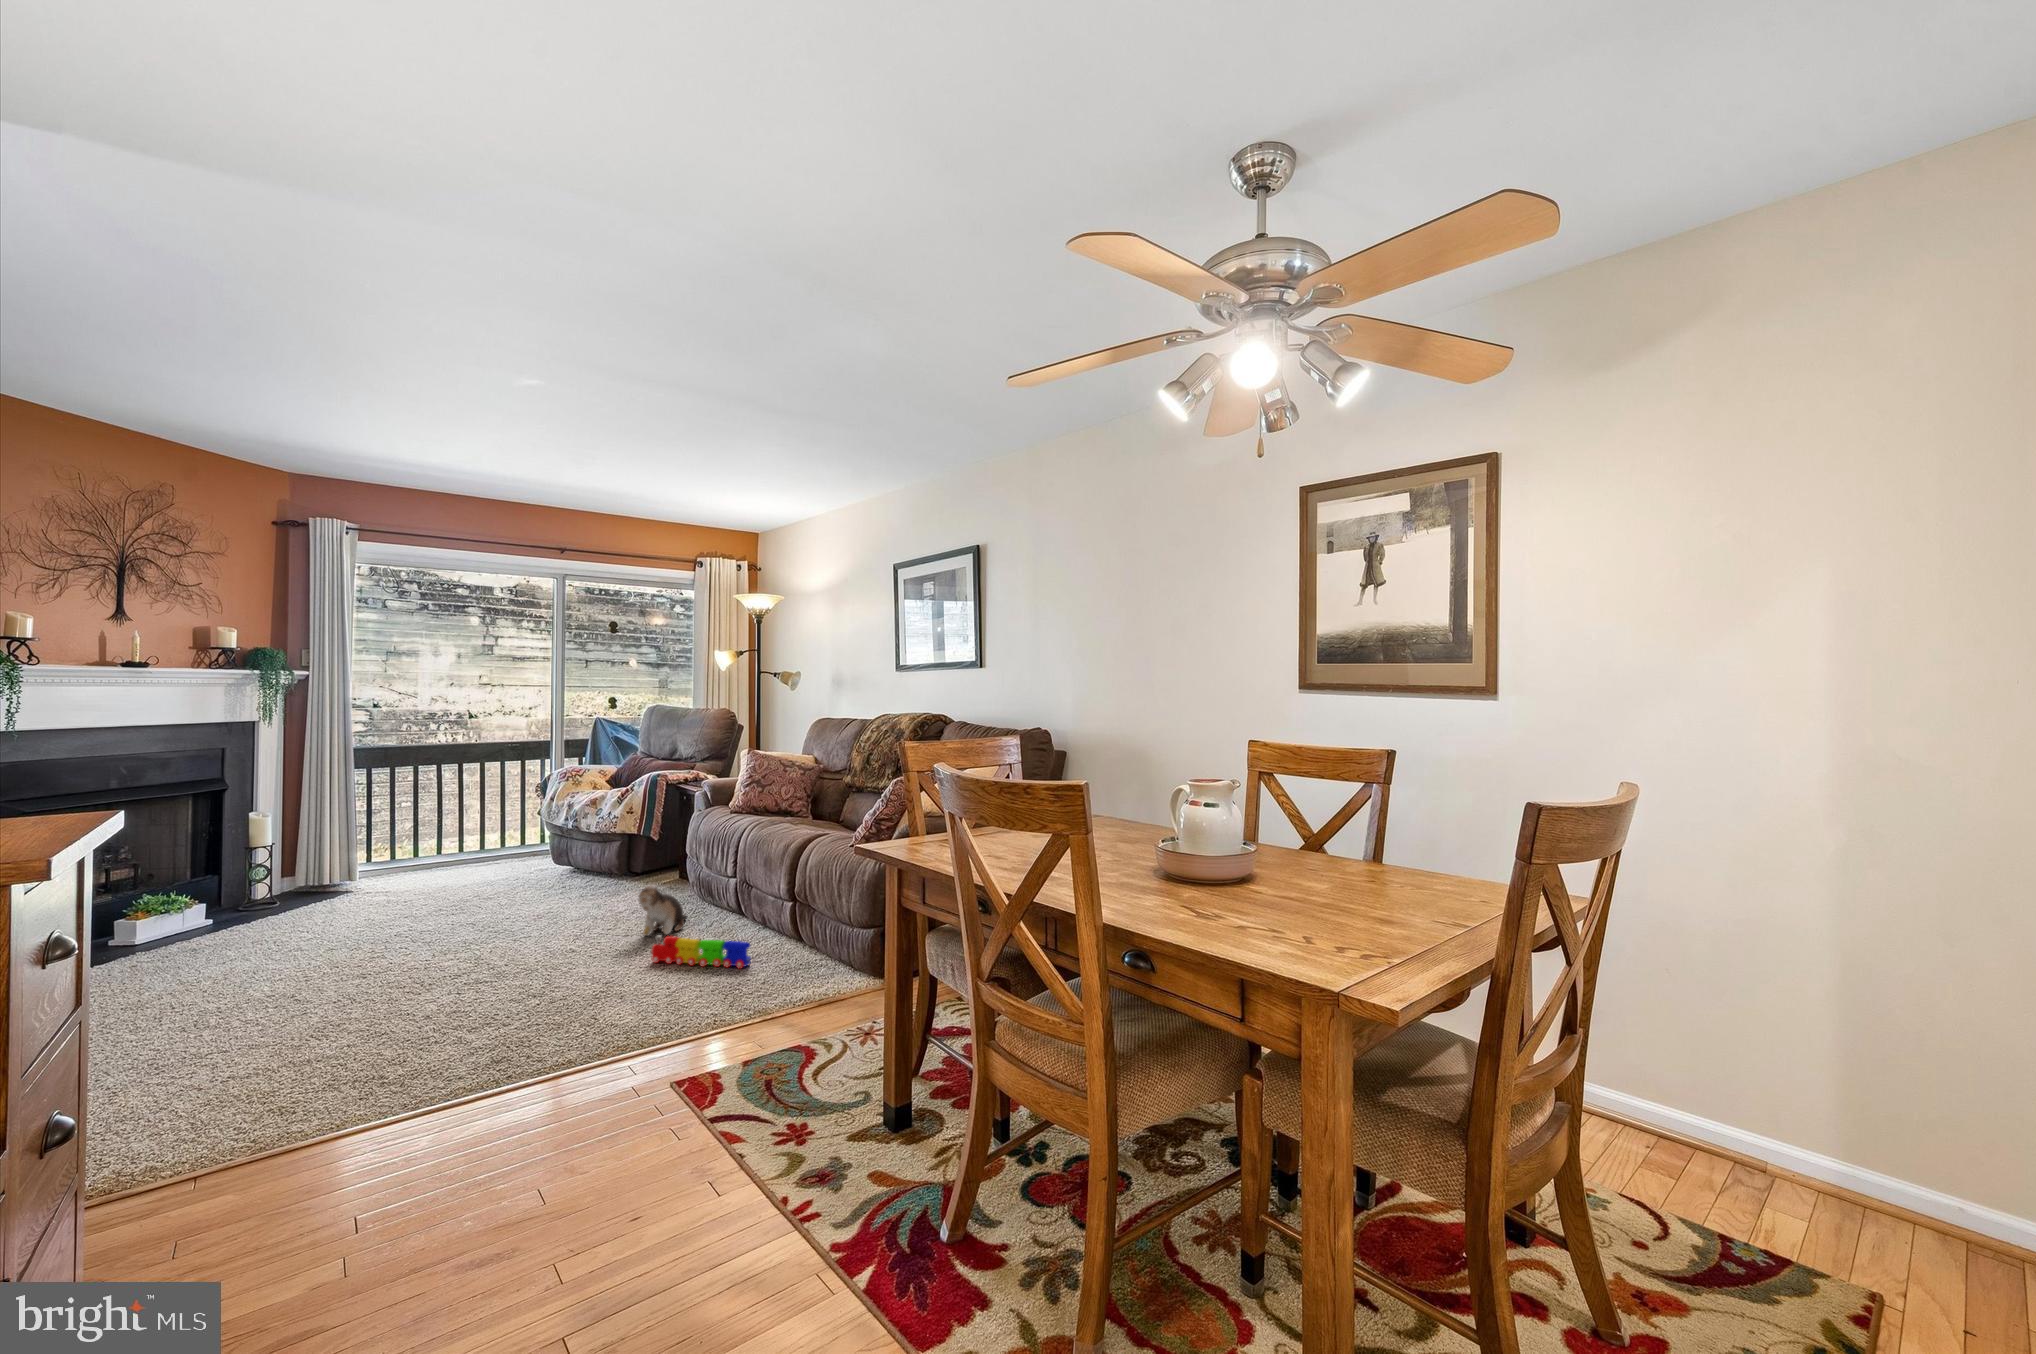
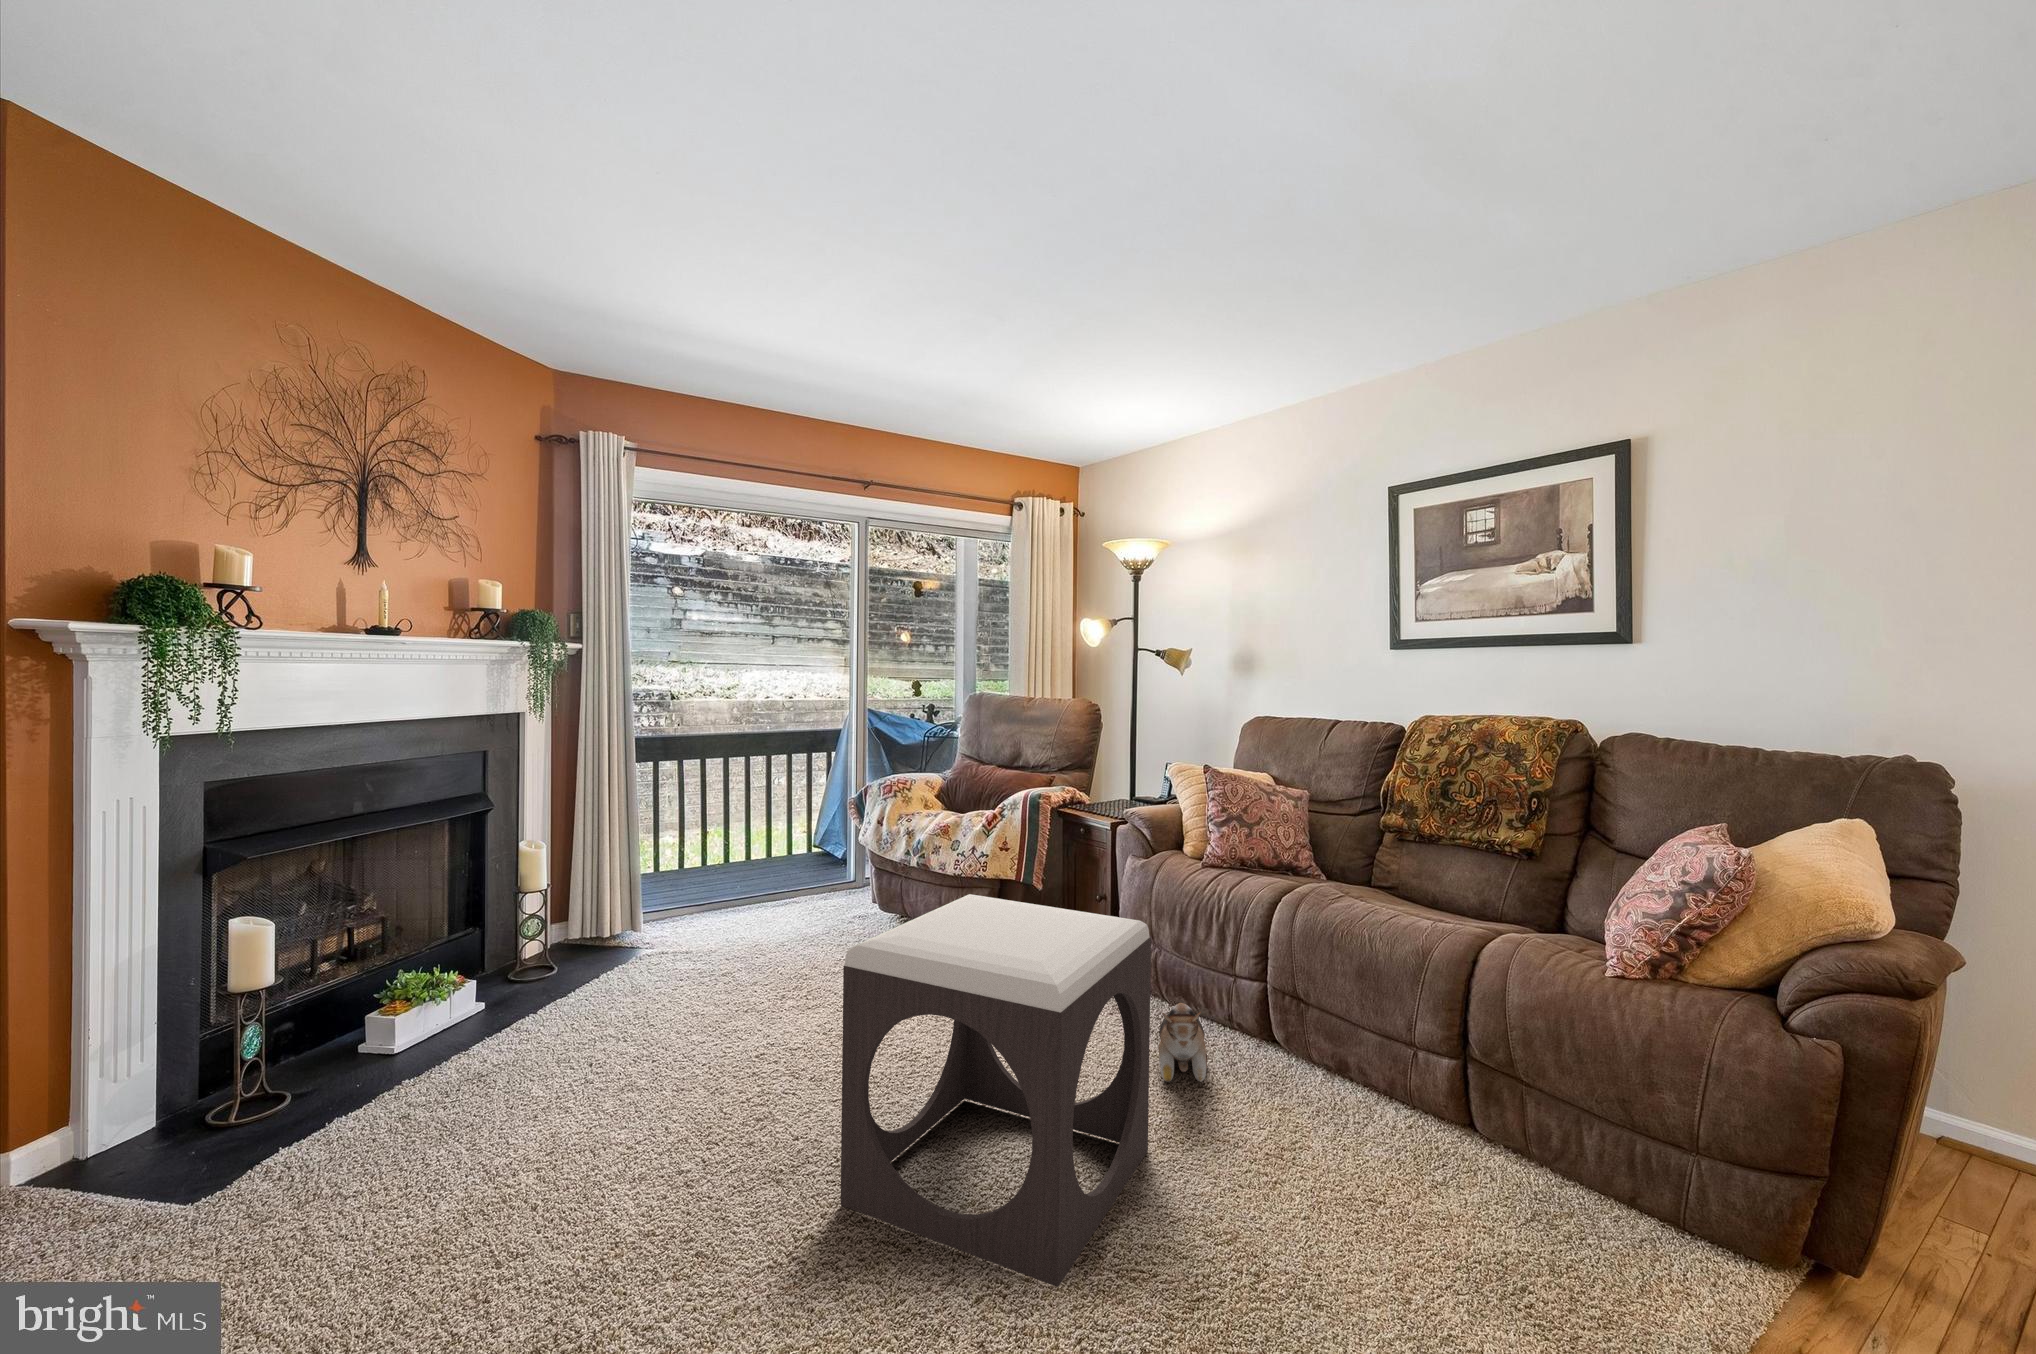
footstool: none [379,819,592,1001] -> present [841,894,1151,1287]
toy train: present [652,935,751,969] -> none [1263,1116,1461,1199]

